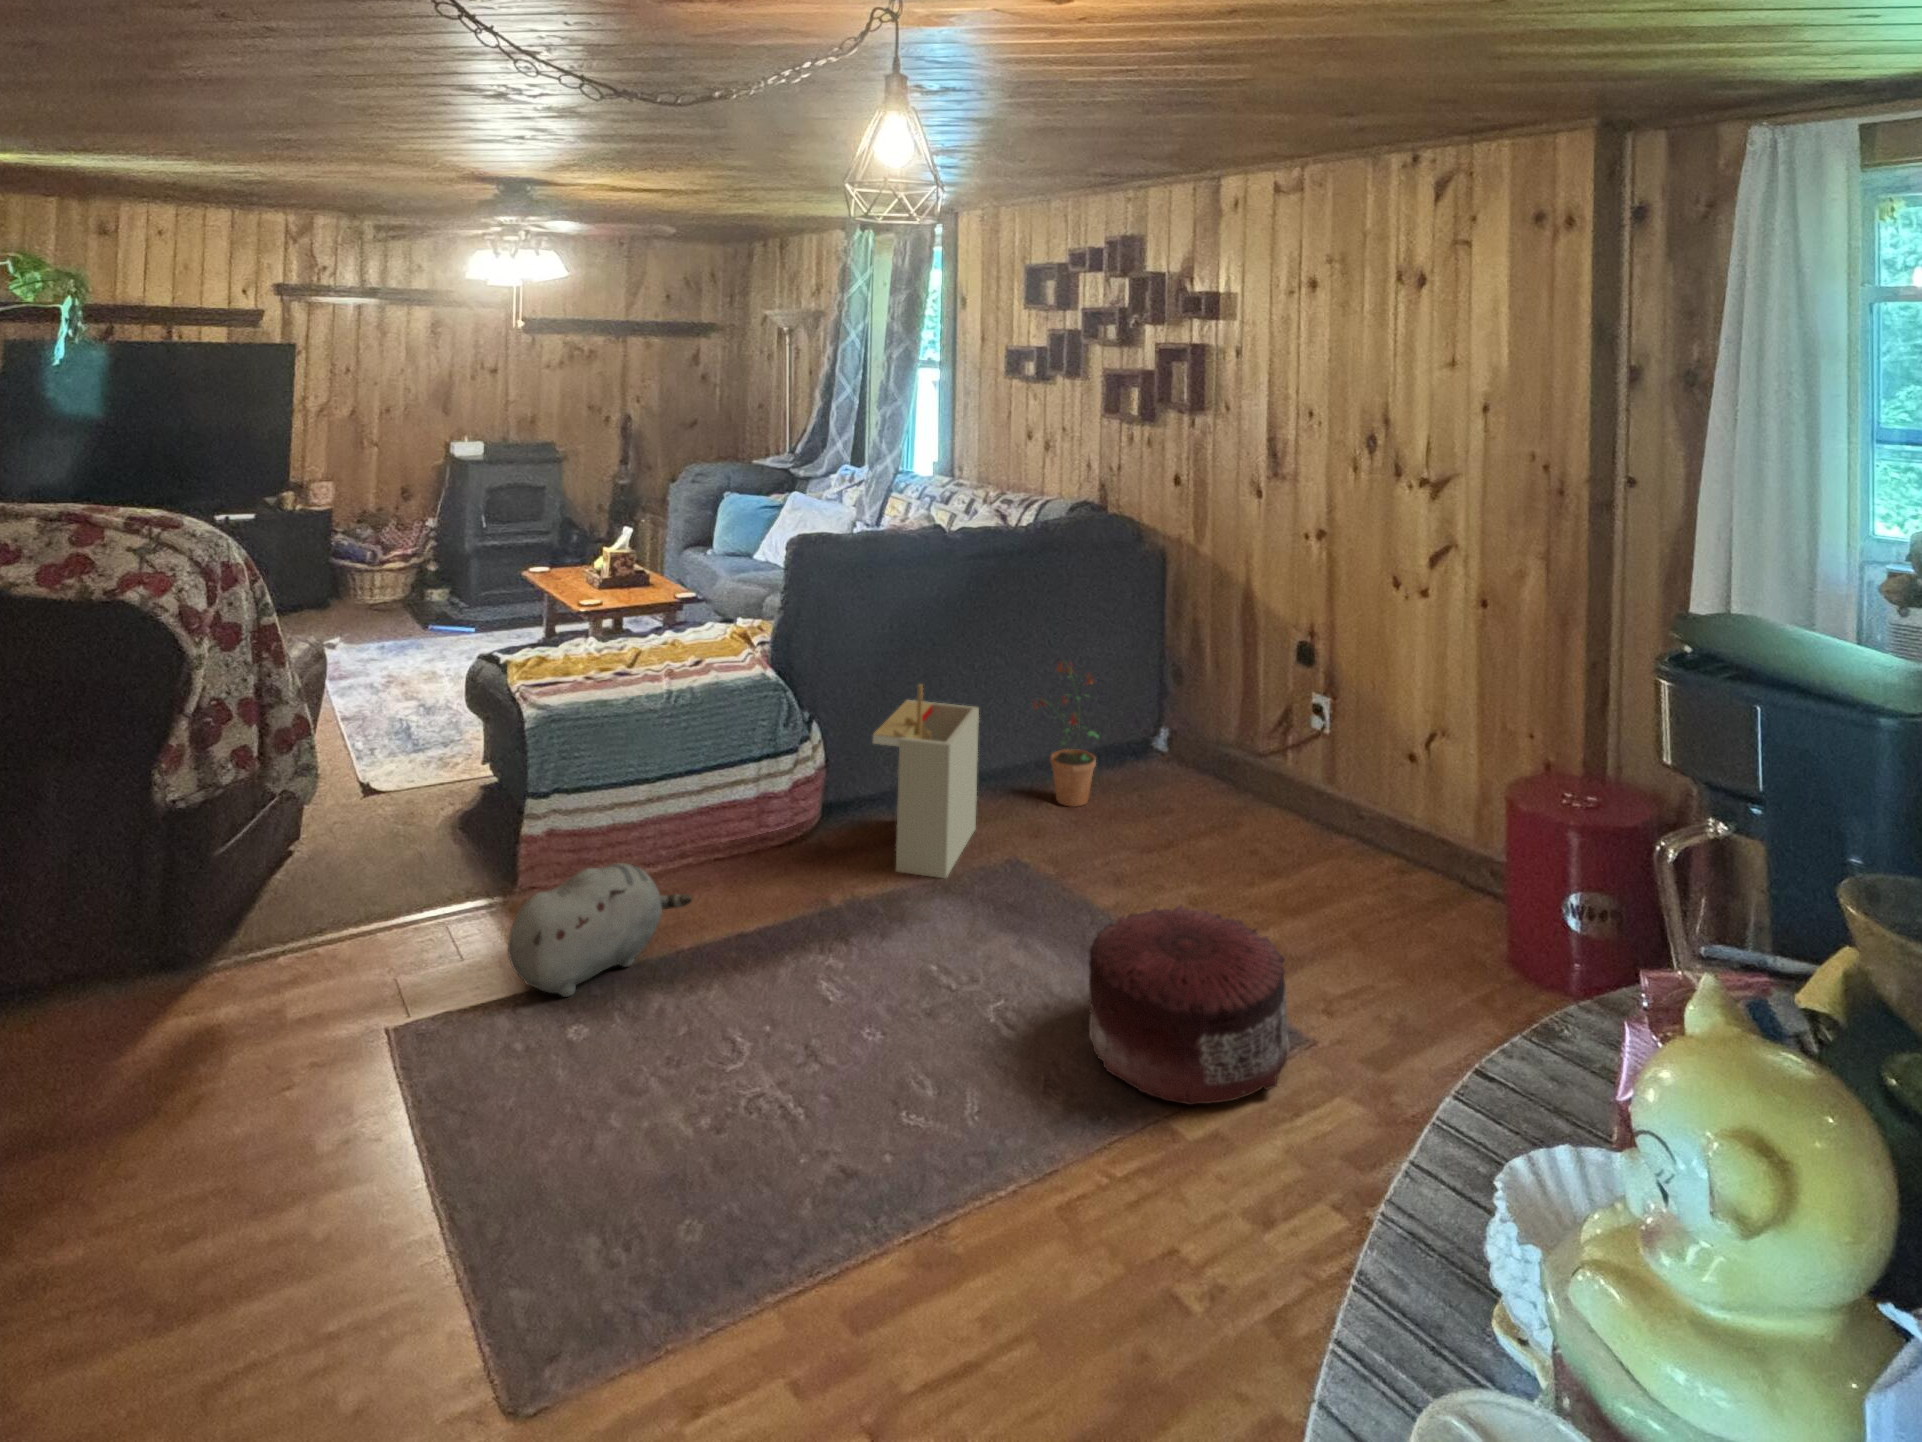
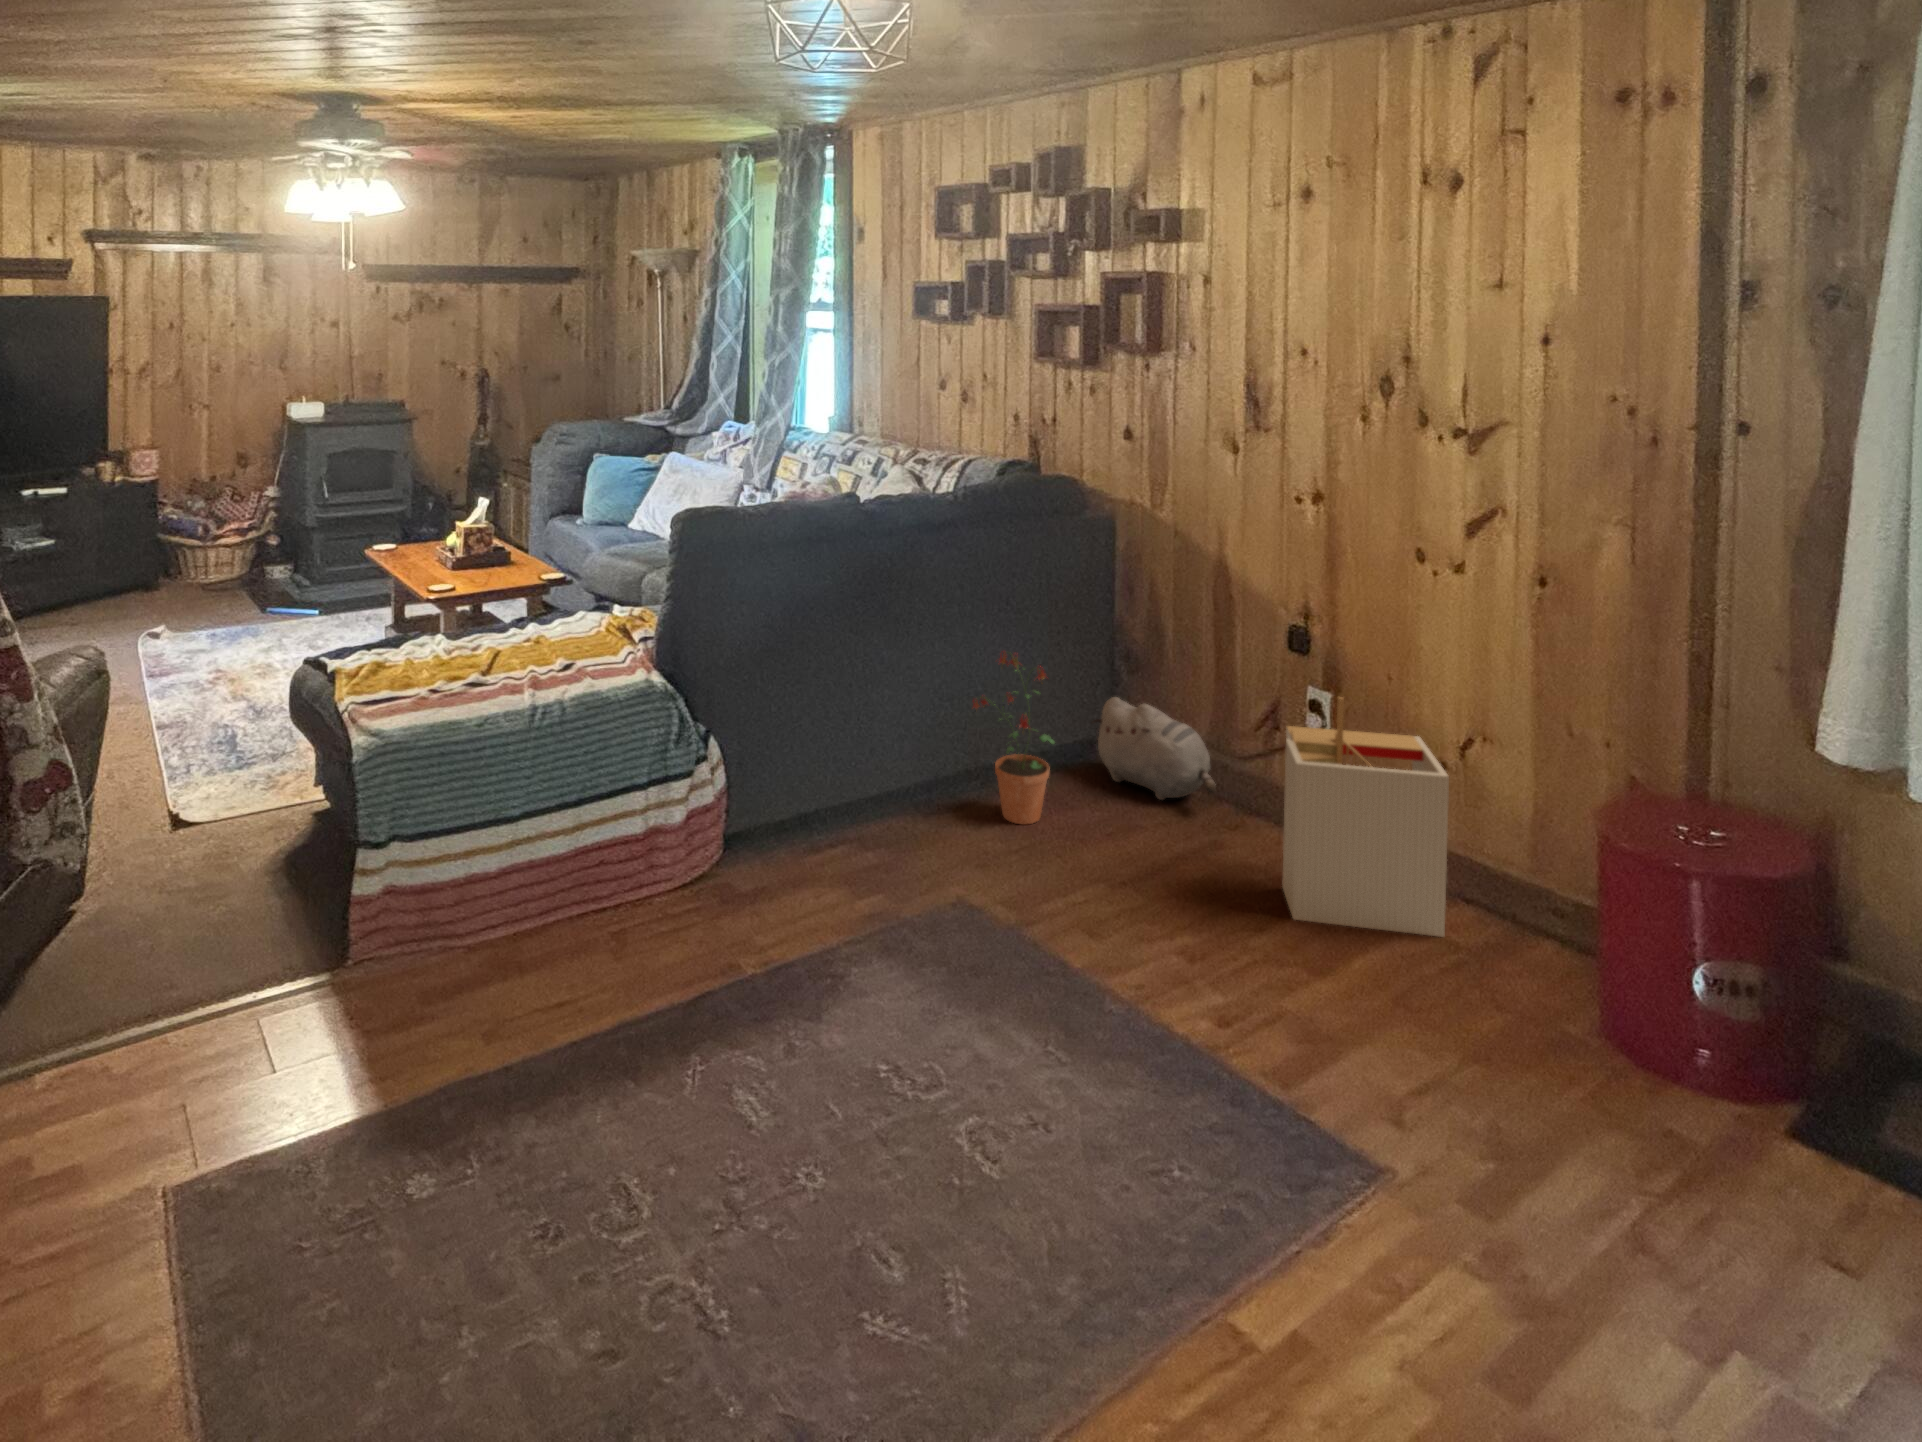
storage bin: present [873,684,979,878] -> present [1282,697,1449,937]
plush toy: present [508,863,692,997] -> present [1093,697,1216,800]
pouf: present [1089,905,1289,1105] -> none [1110,992,1391,1307]

